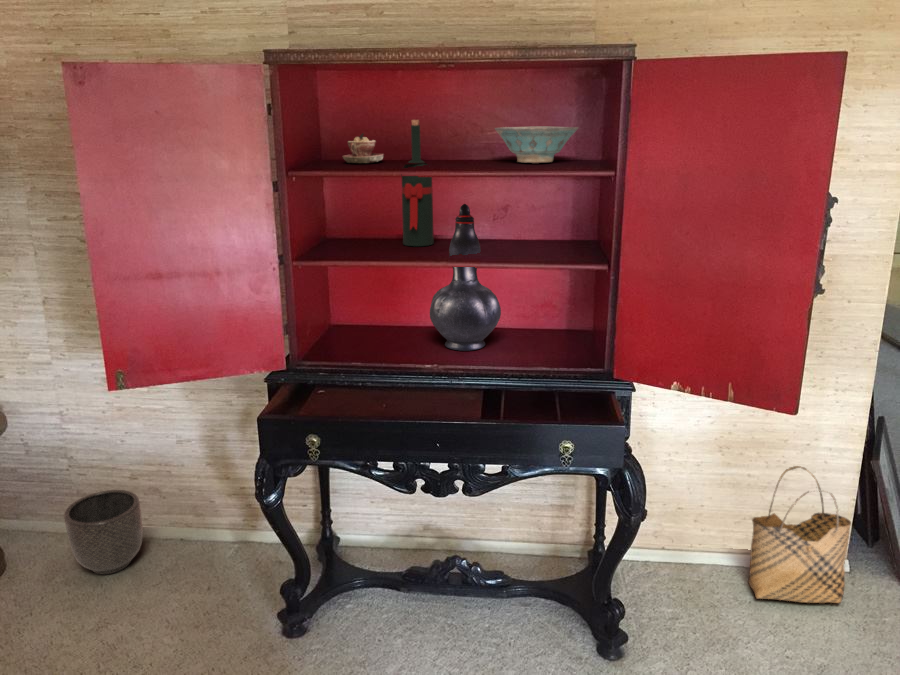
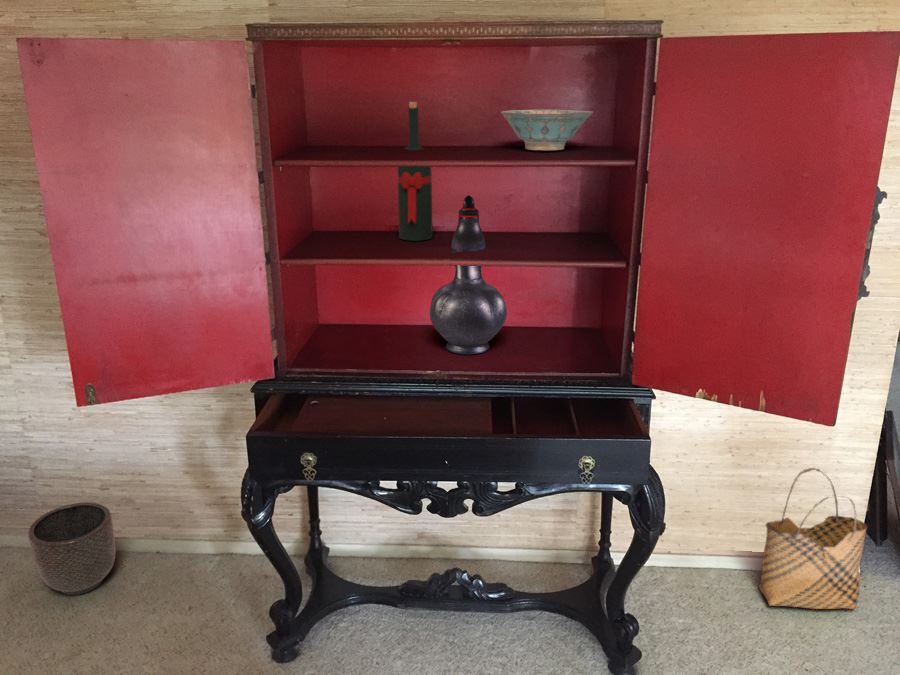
teacup: present [343,133,383,163] -> none [333,116,378,150]

